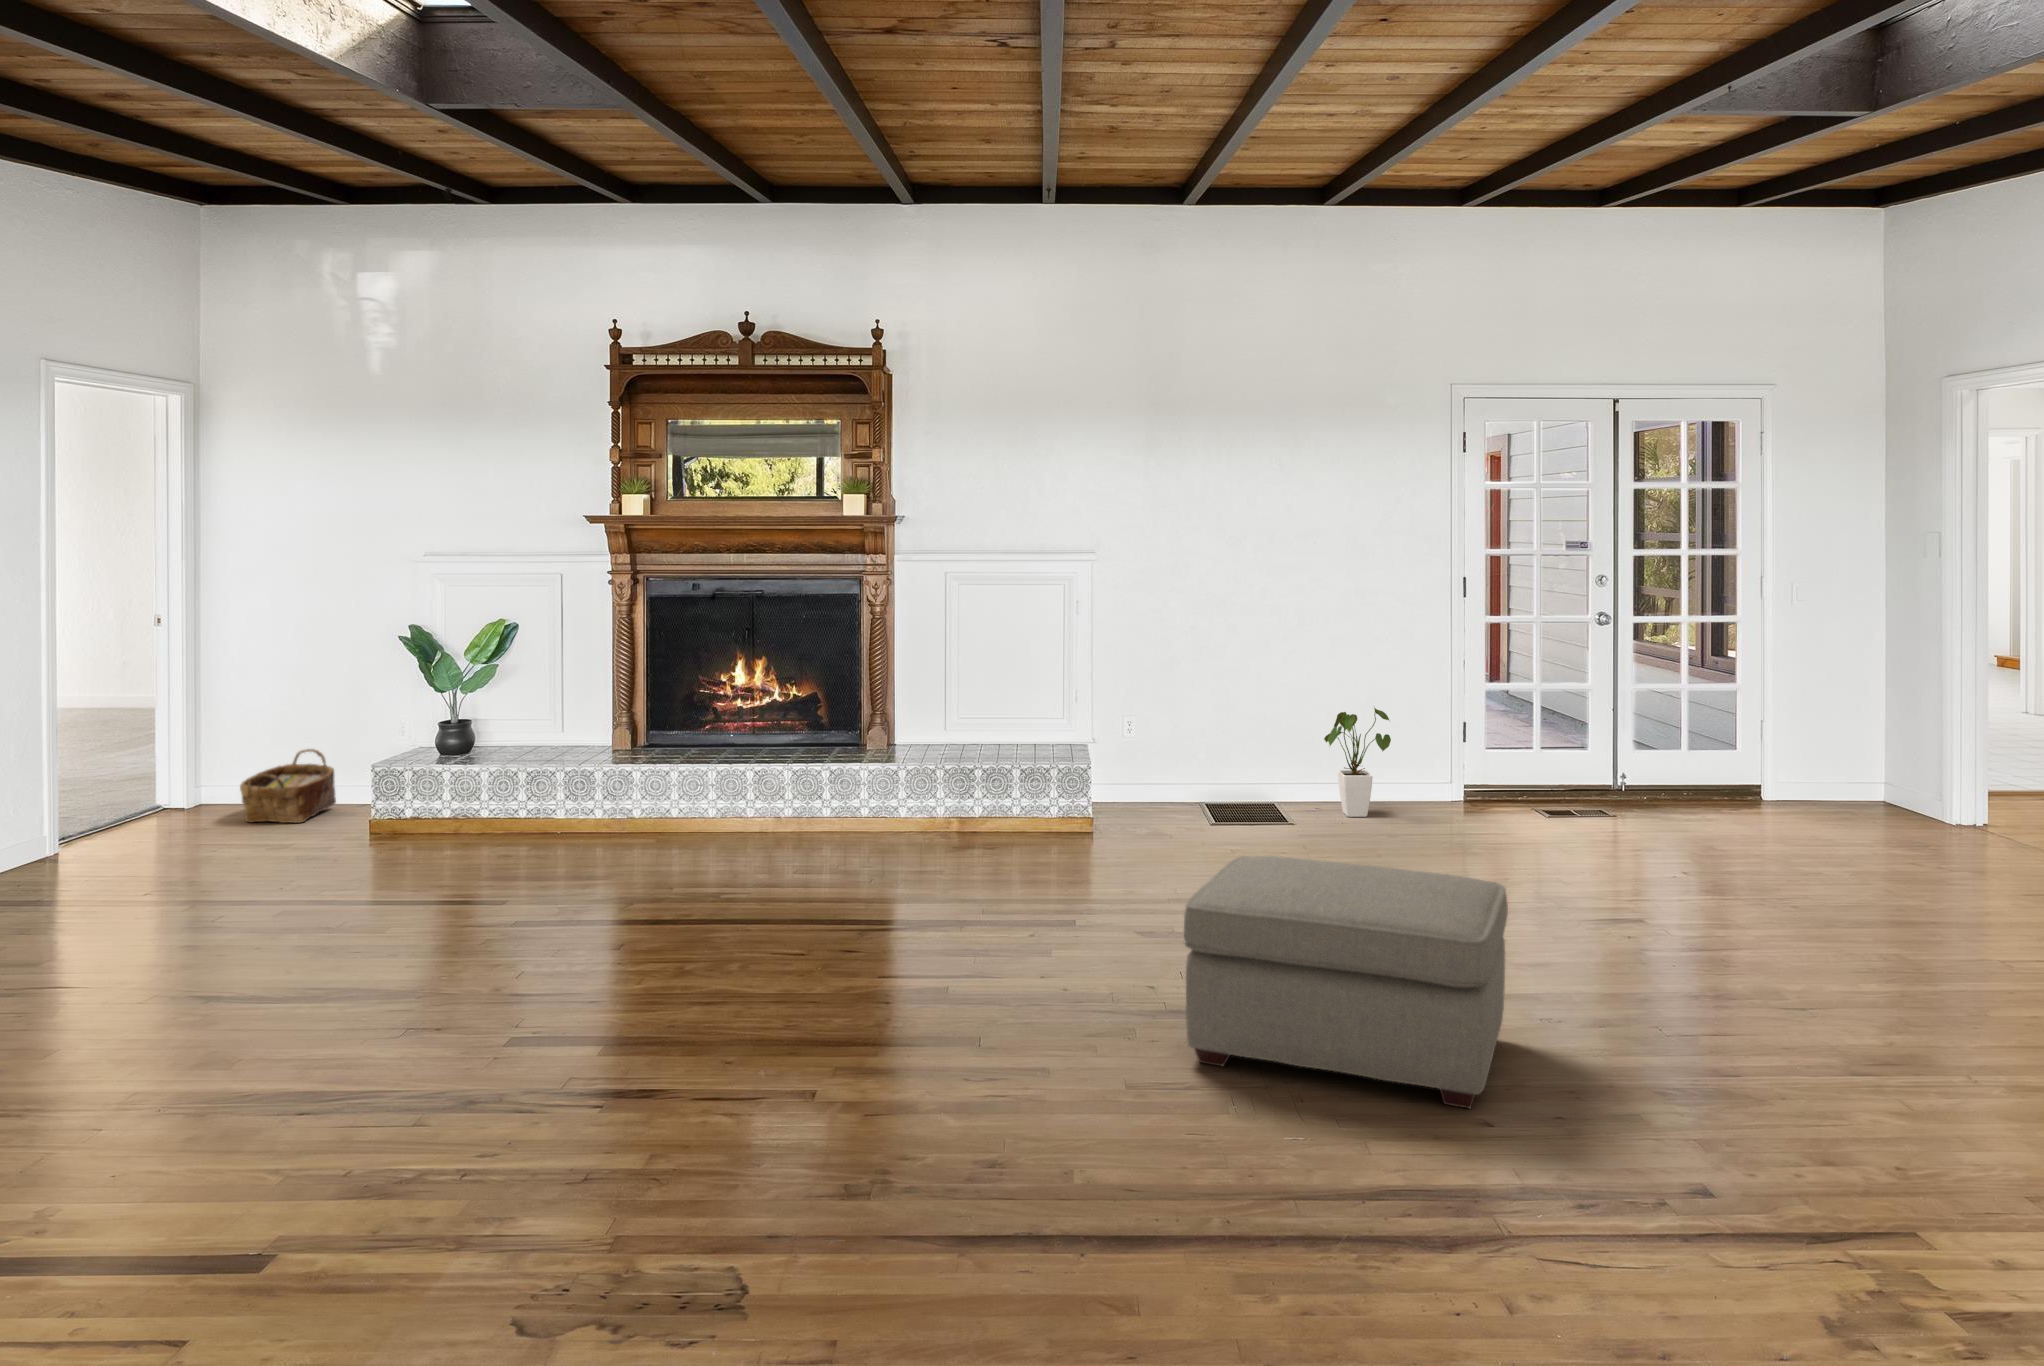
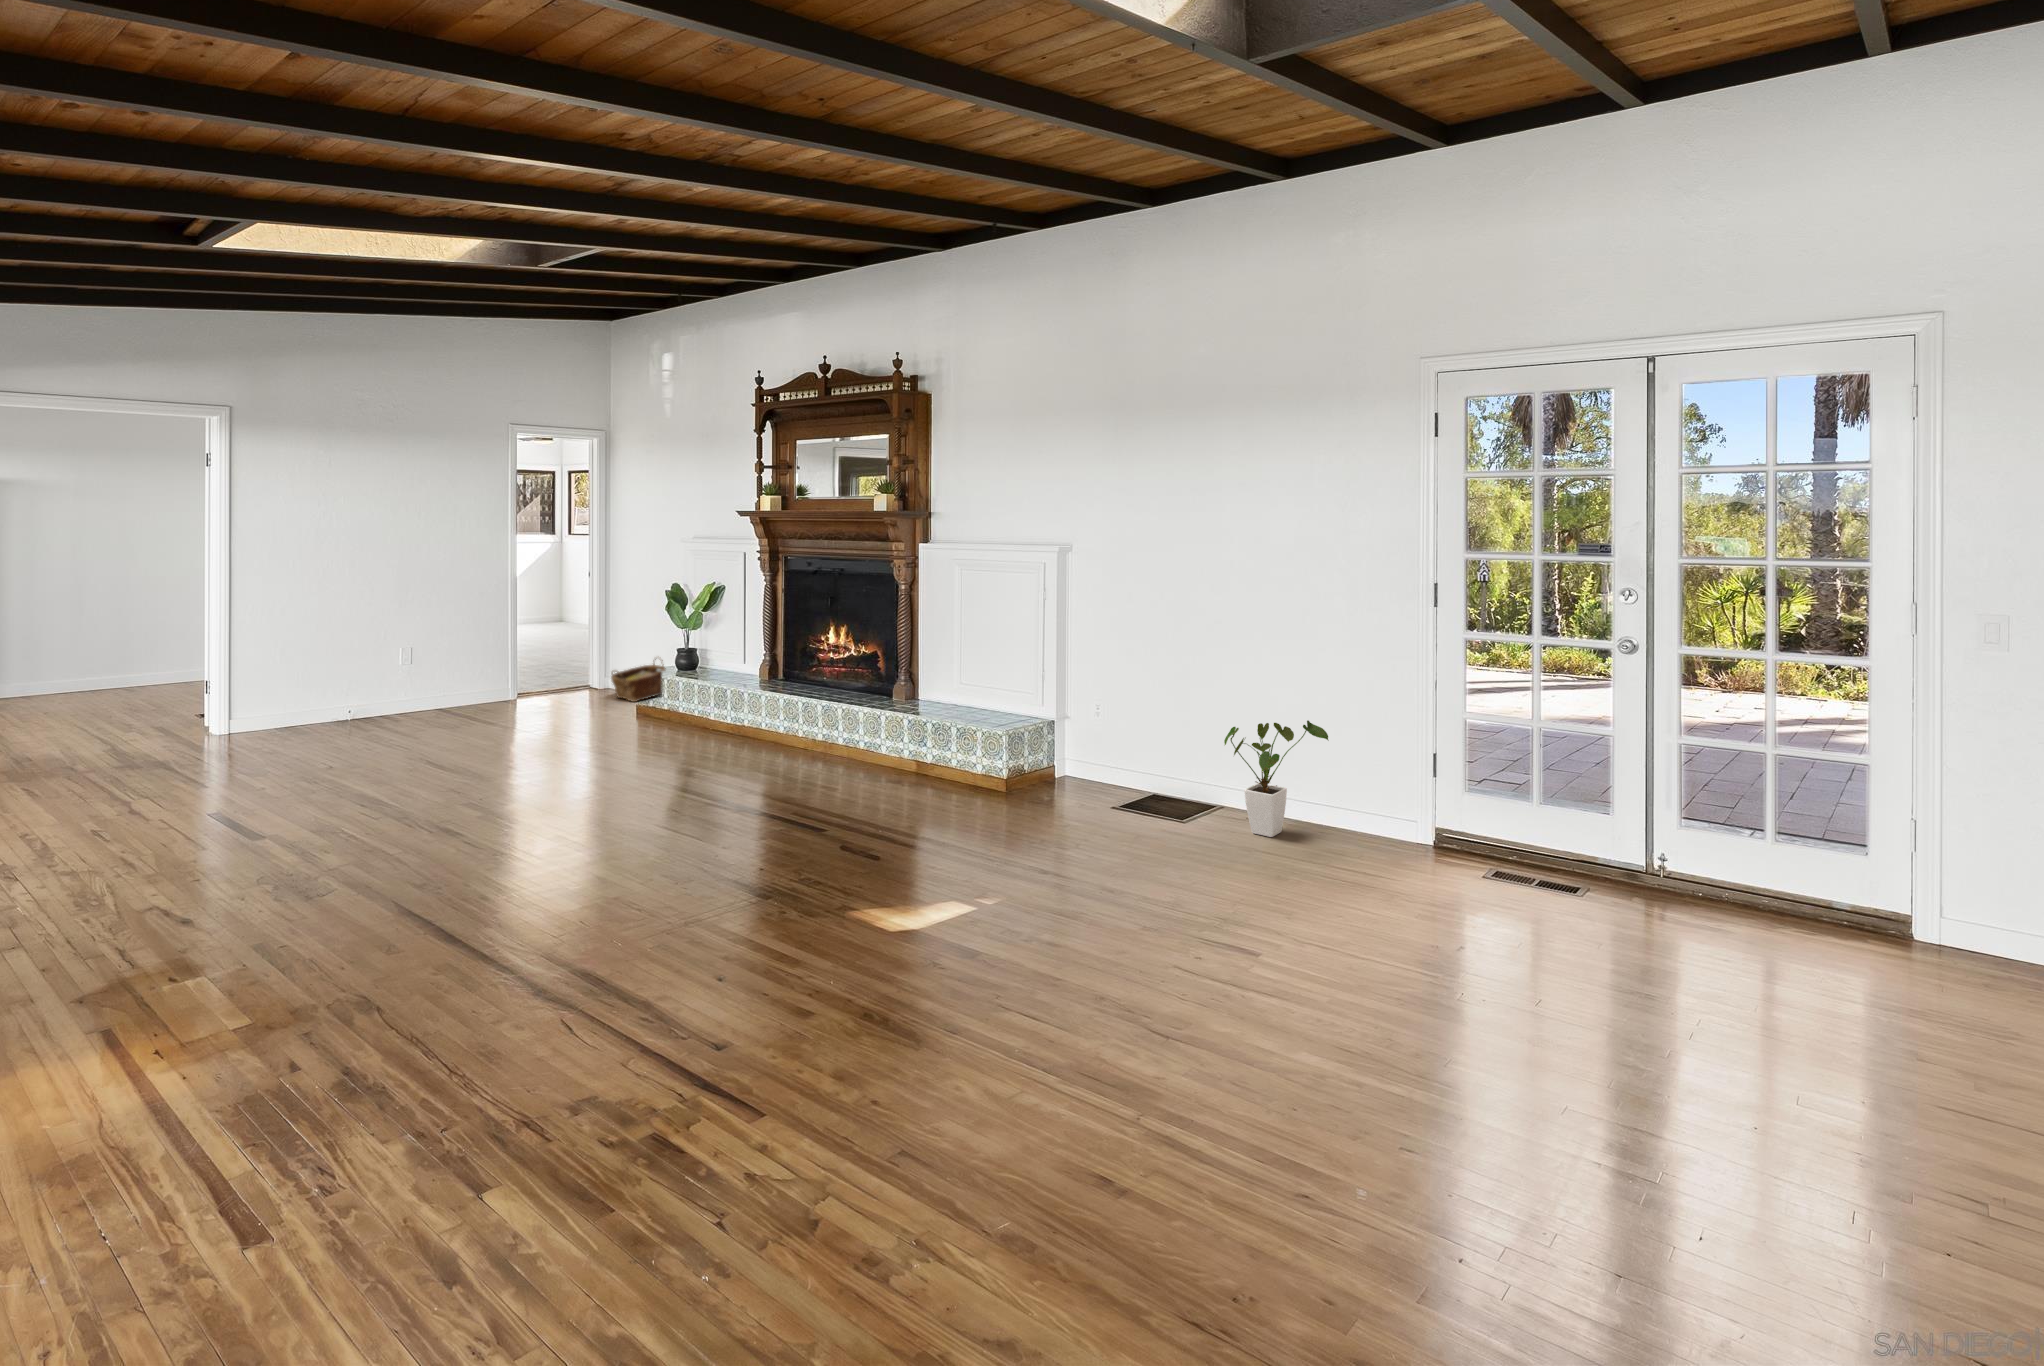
ottoman: present [1184,856,1508,1108] -> none [544,840,765,1096]

